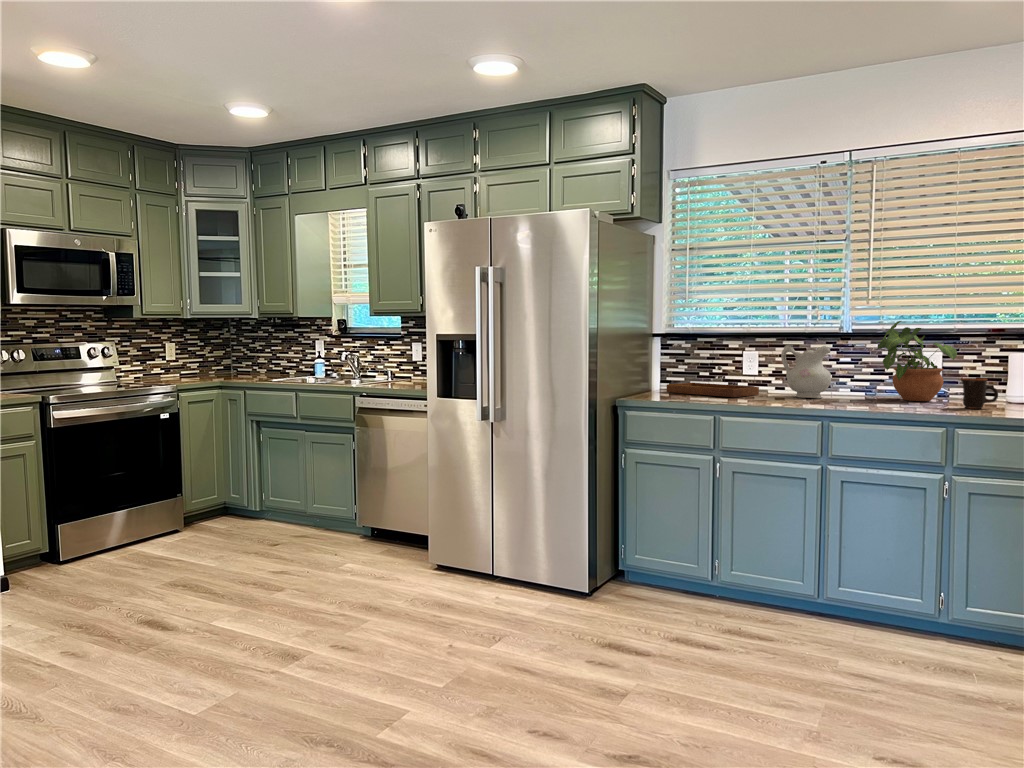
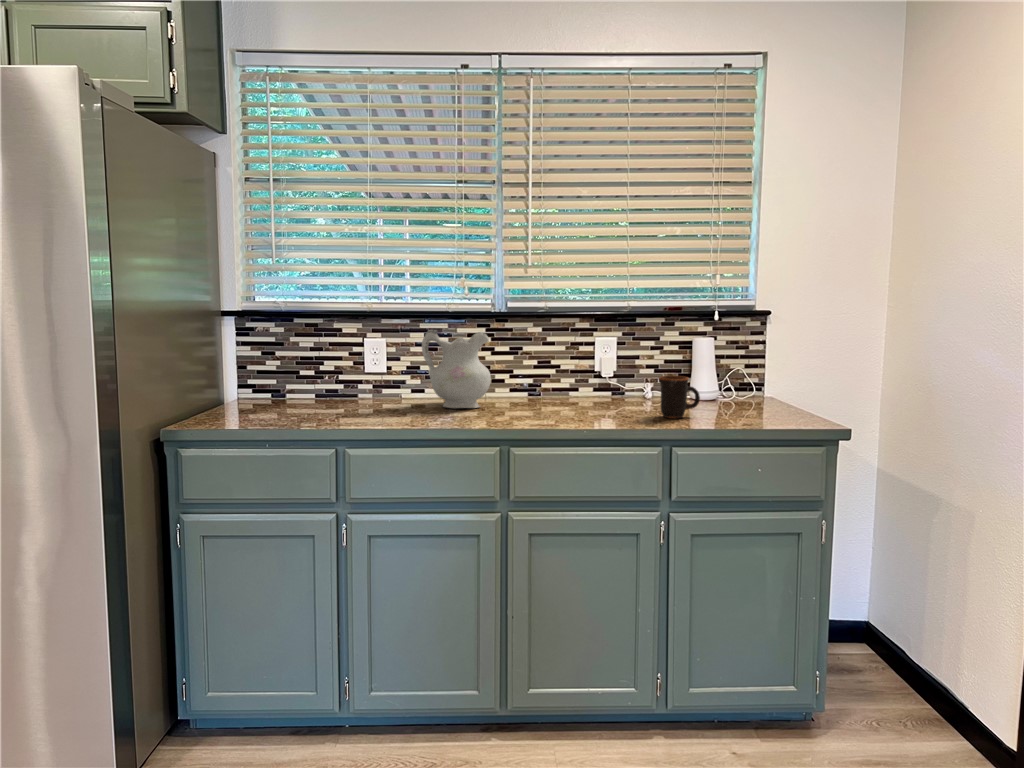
potted plant: present [876,321,957,401] -> none [546,296,643,406]
tray: present [667,366,759,397] -> none [248,362,391,414]

